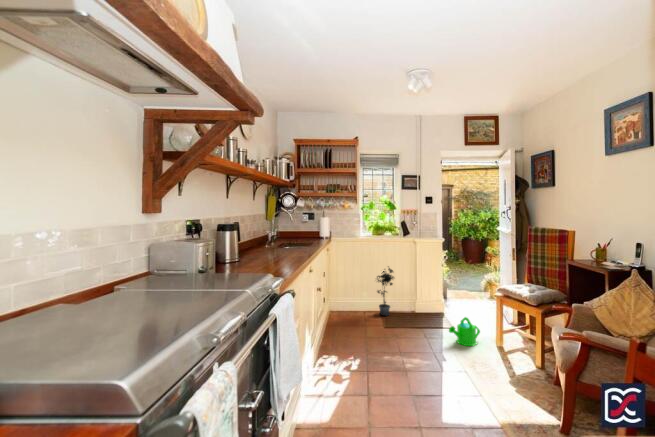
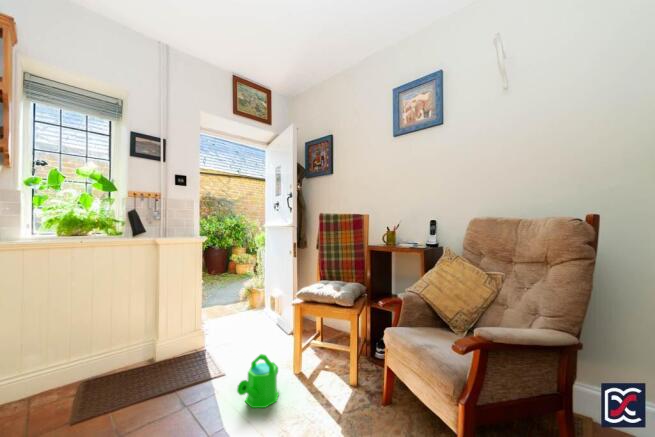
potted plant: present [377,268,394,316] -> none [53,290,114,401]

